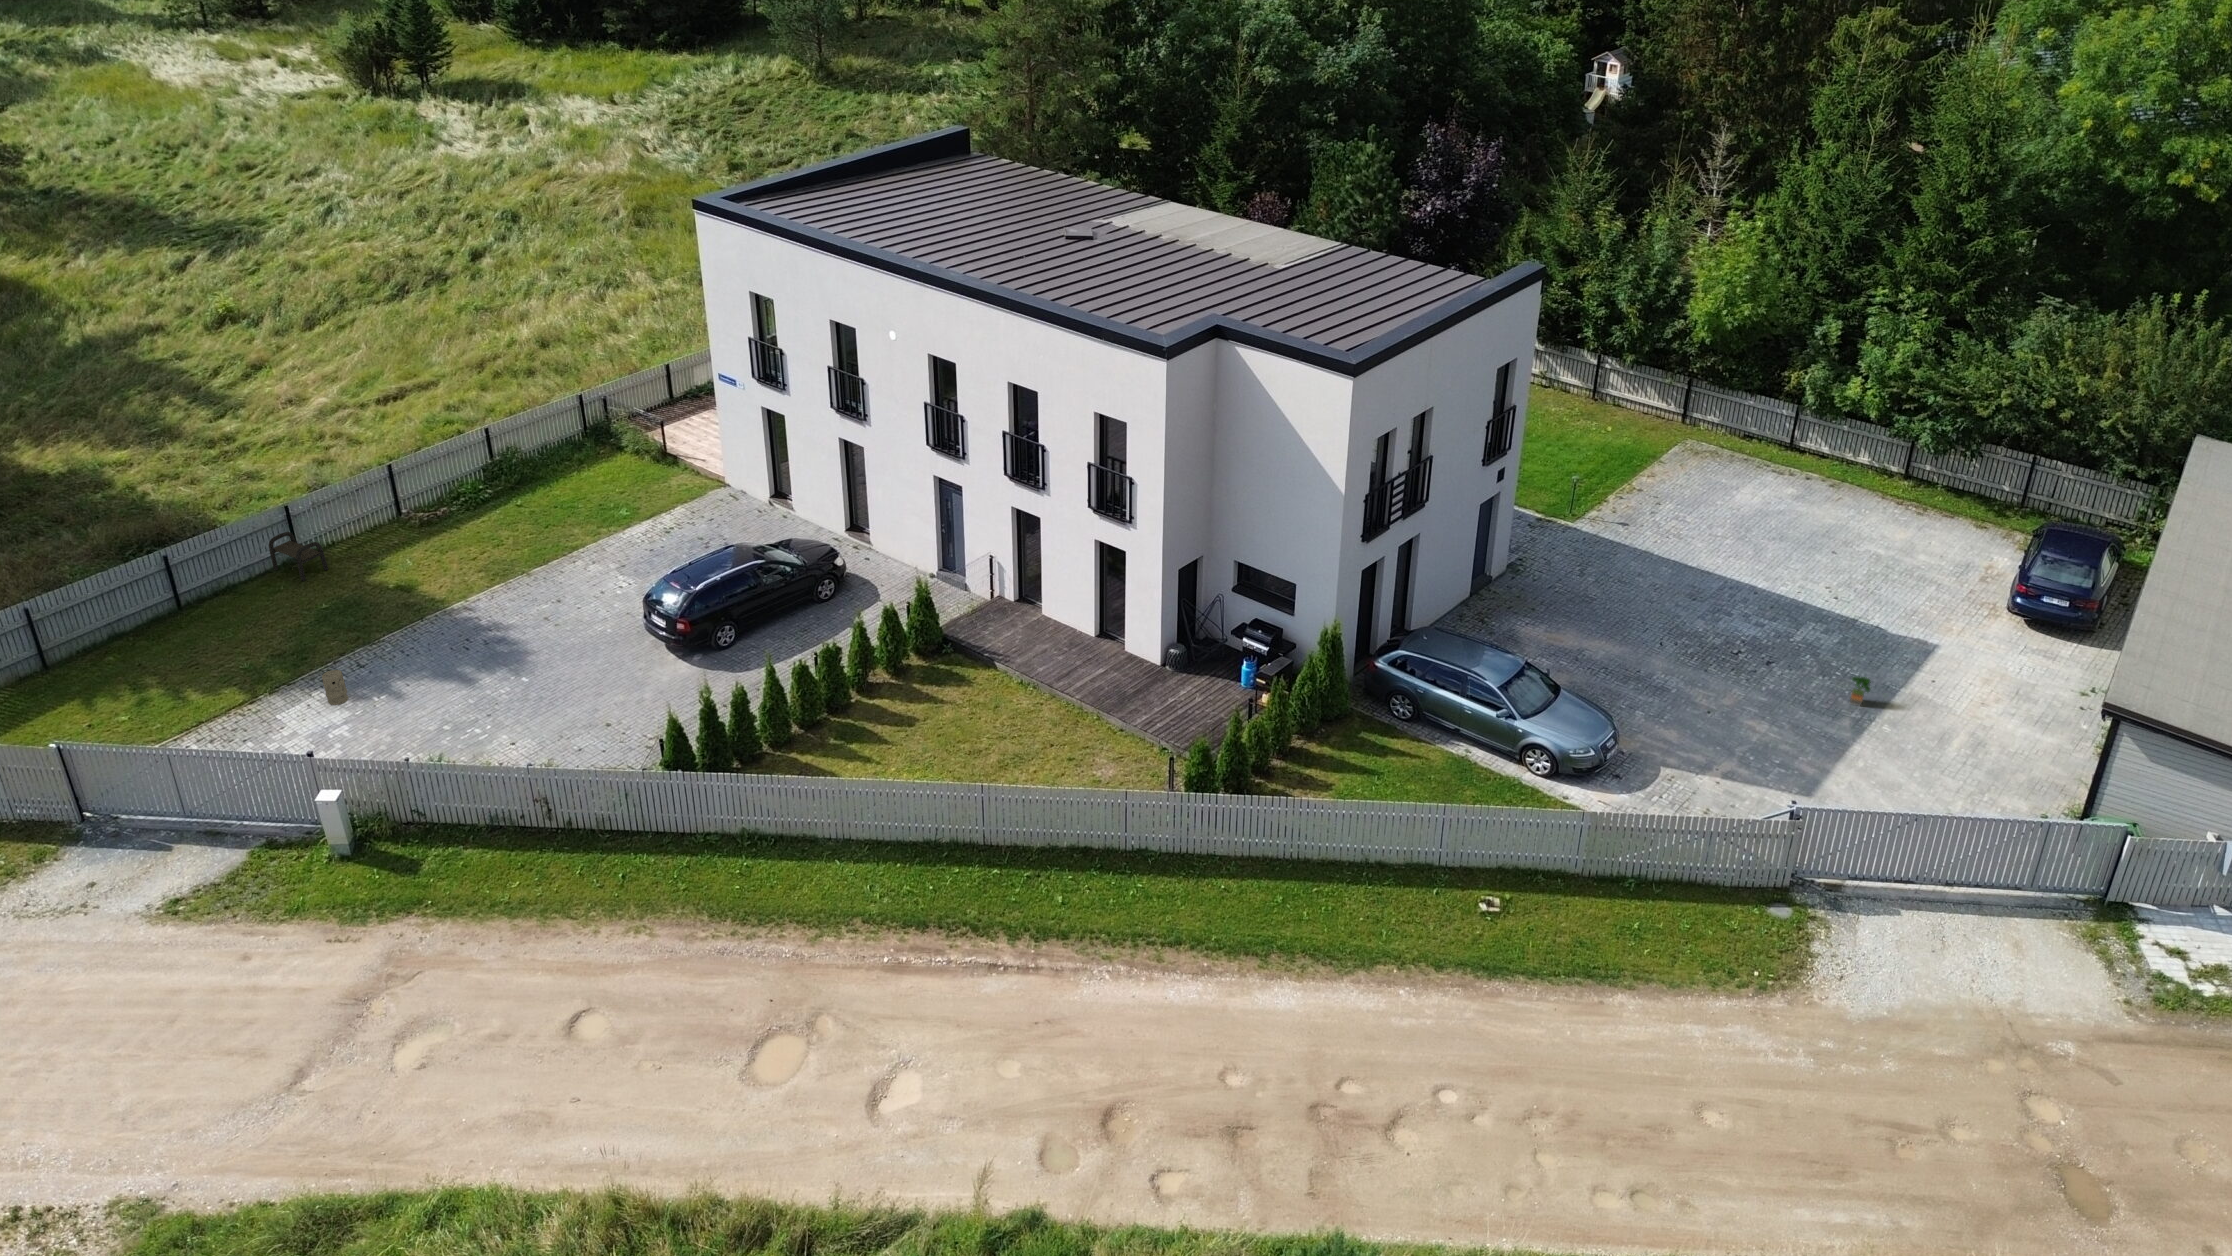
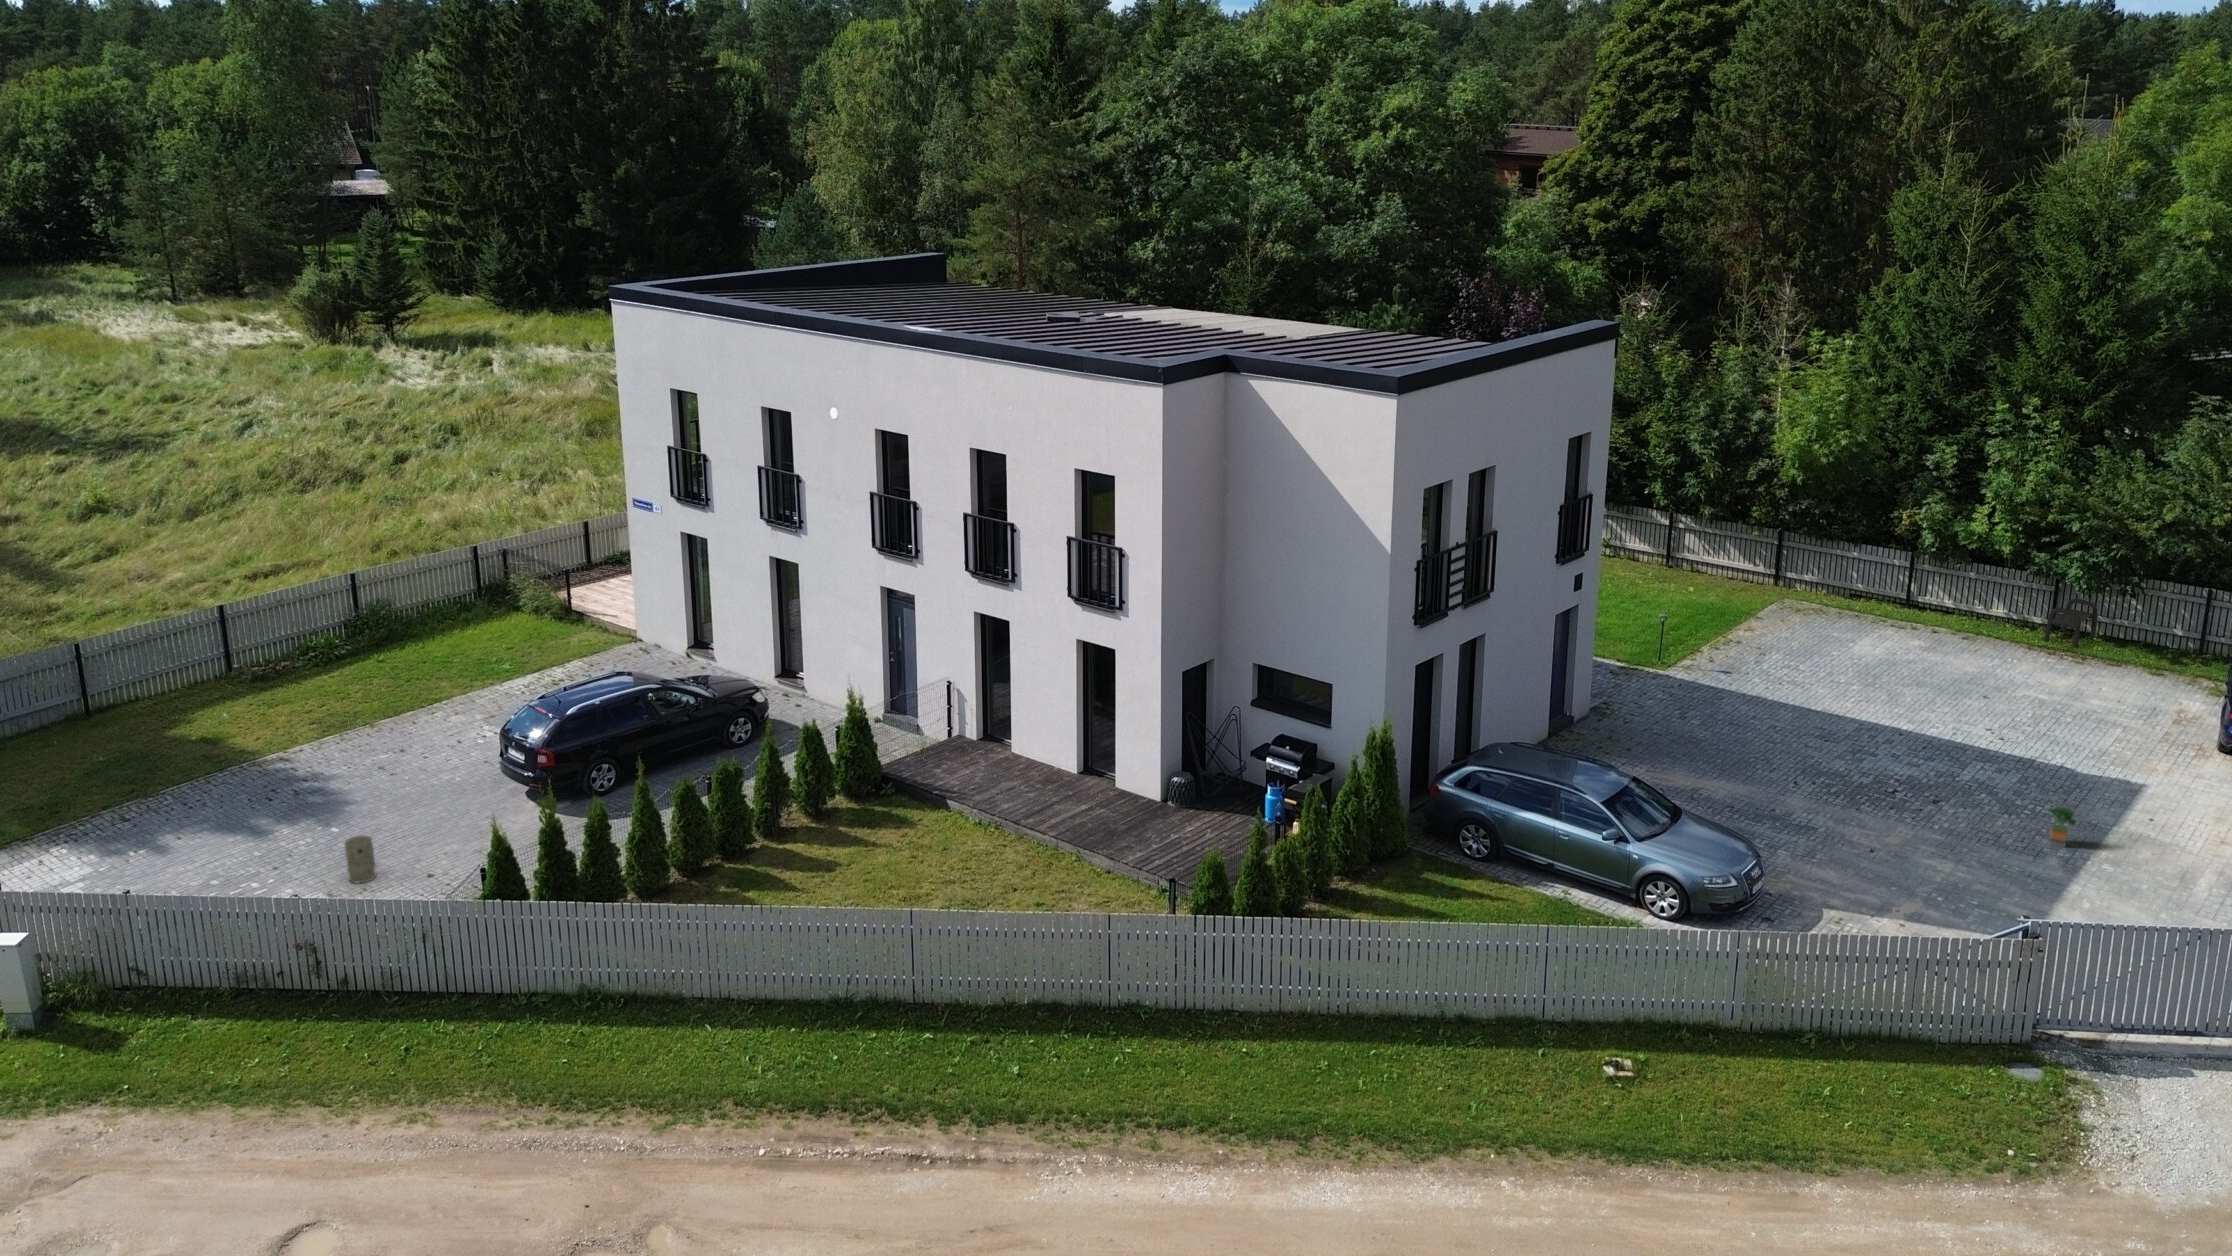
bench: present [269,532,328,581] -> present [2044,599,2097,648]
trash can: present [322,670,348,705] -> present [345,836,376,883]

